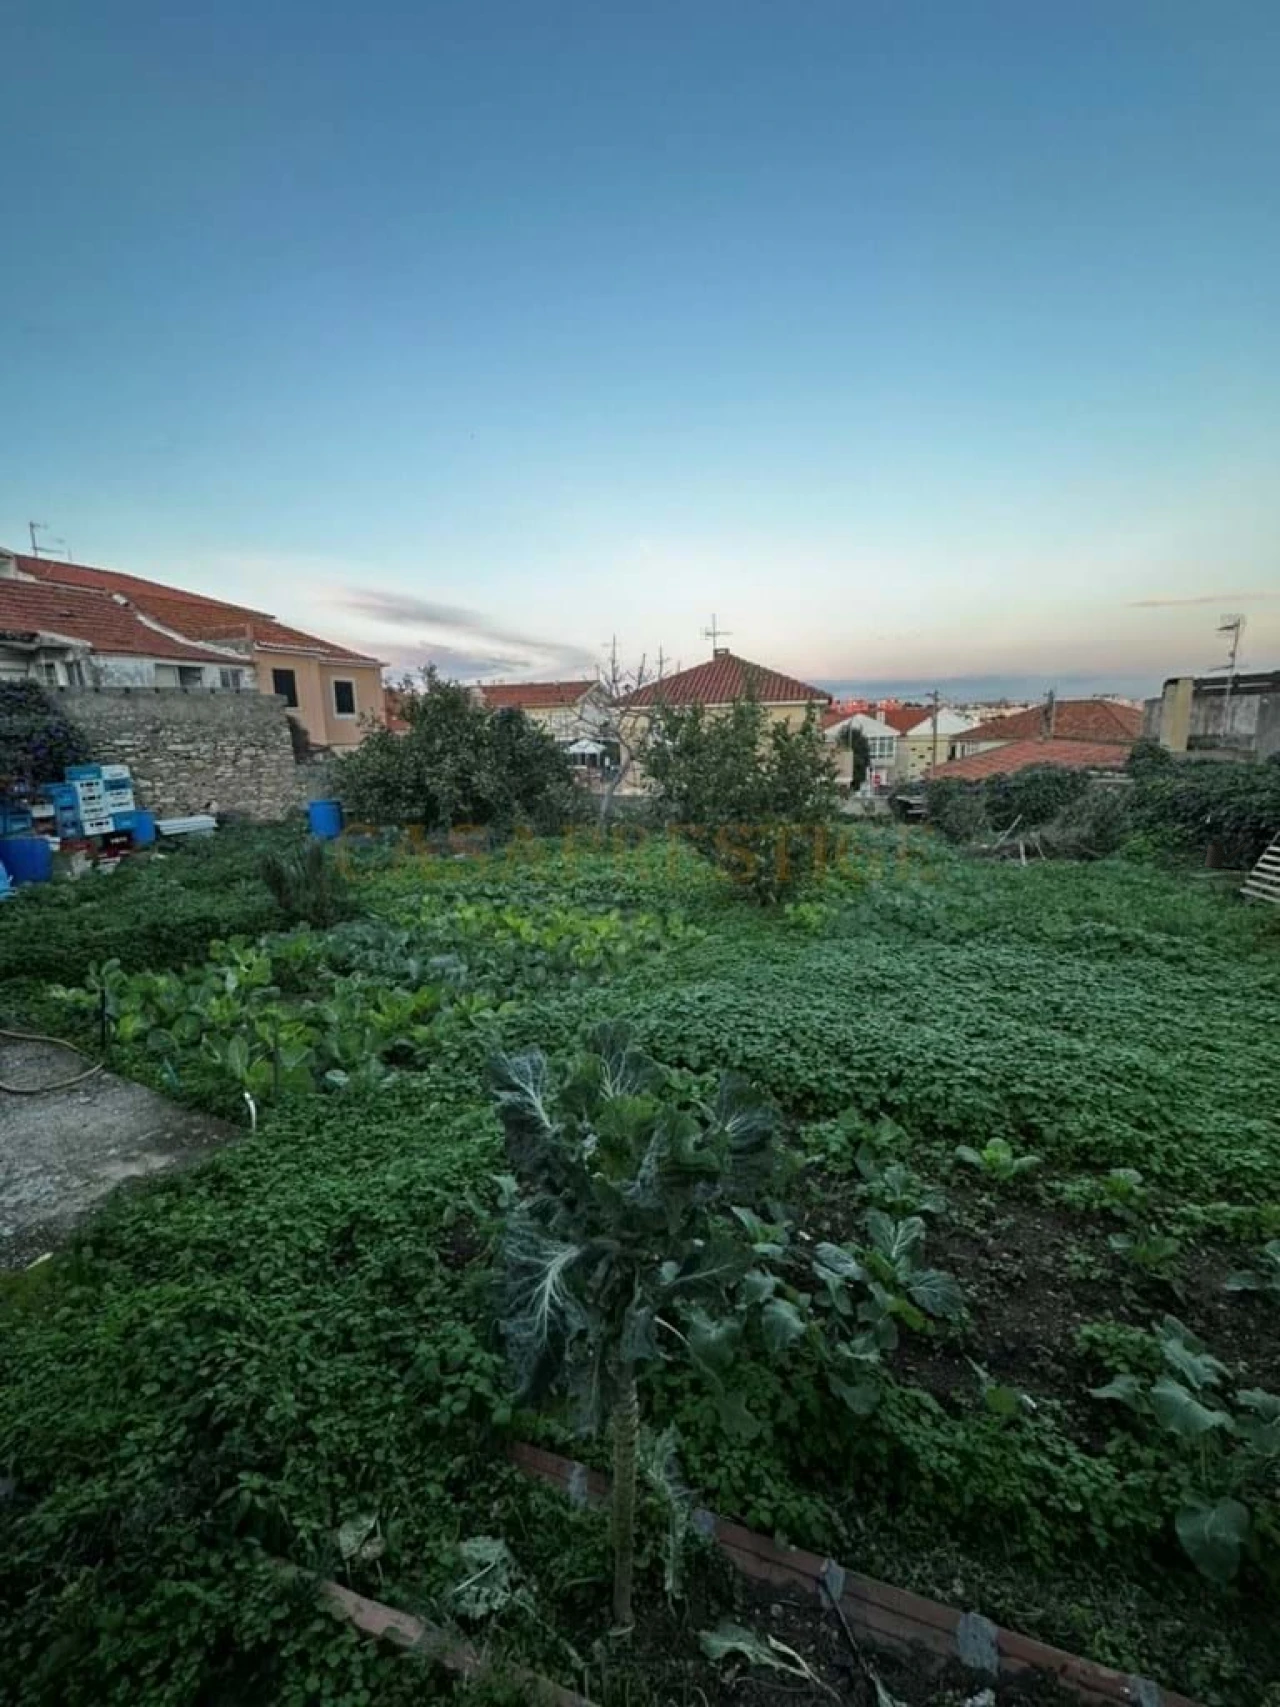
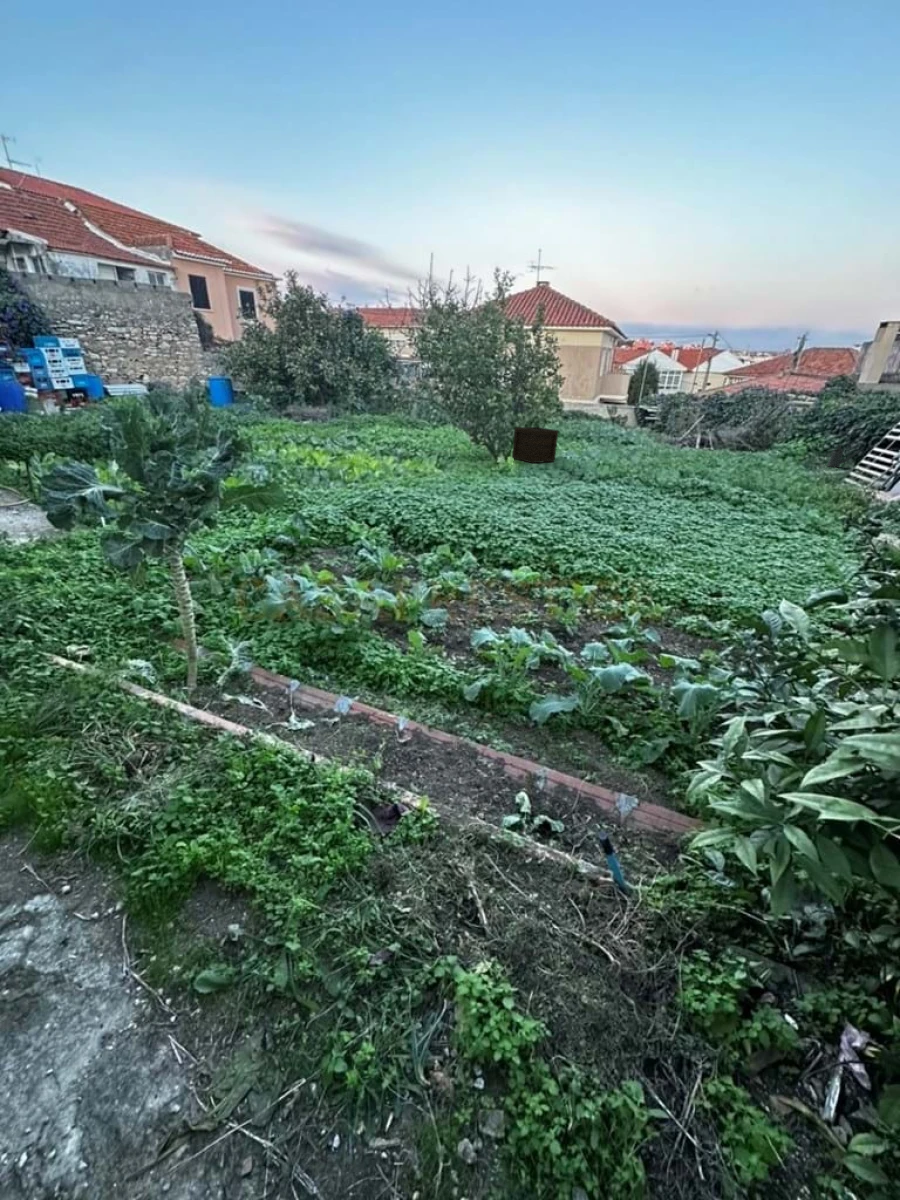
wooden crate: none [791,849,857,903] -> present [512,427,558,463]

